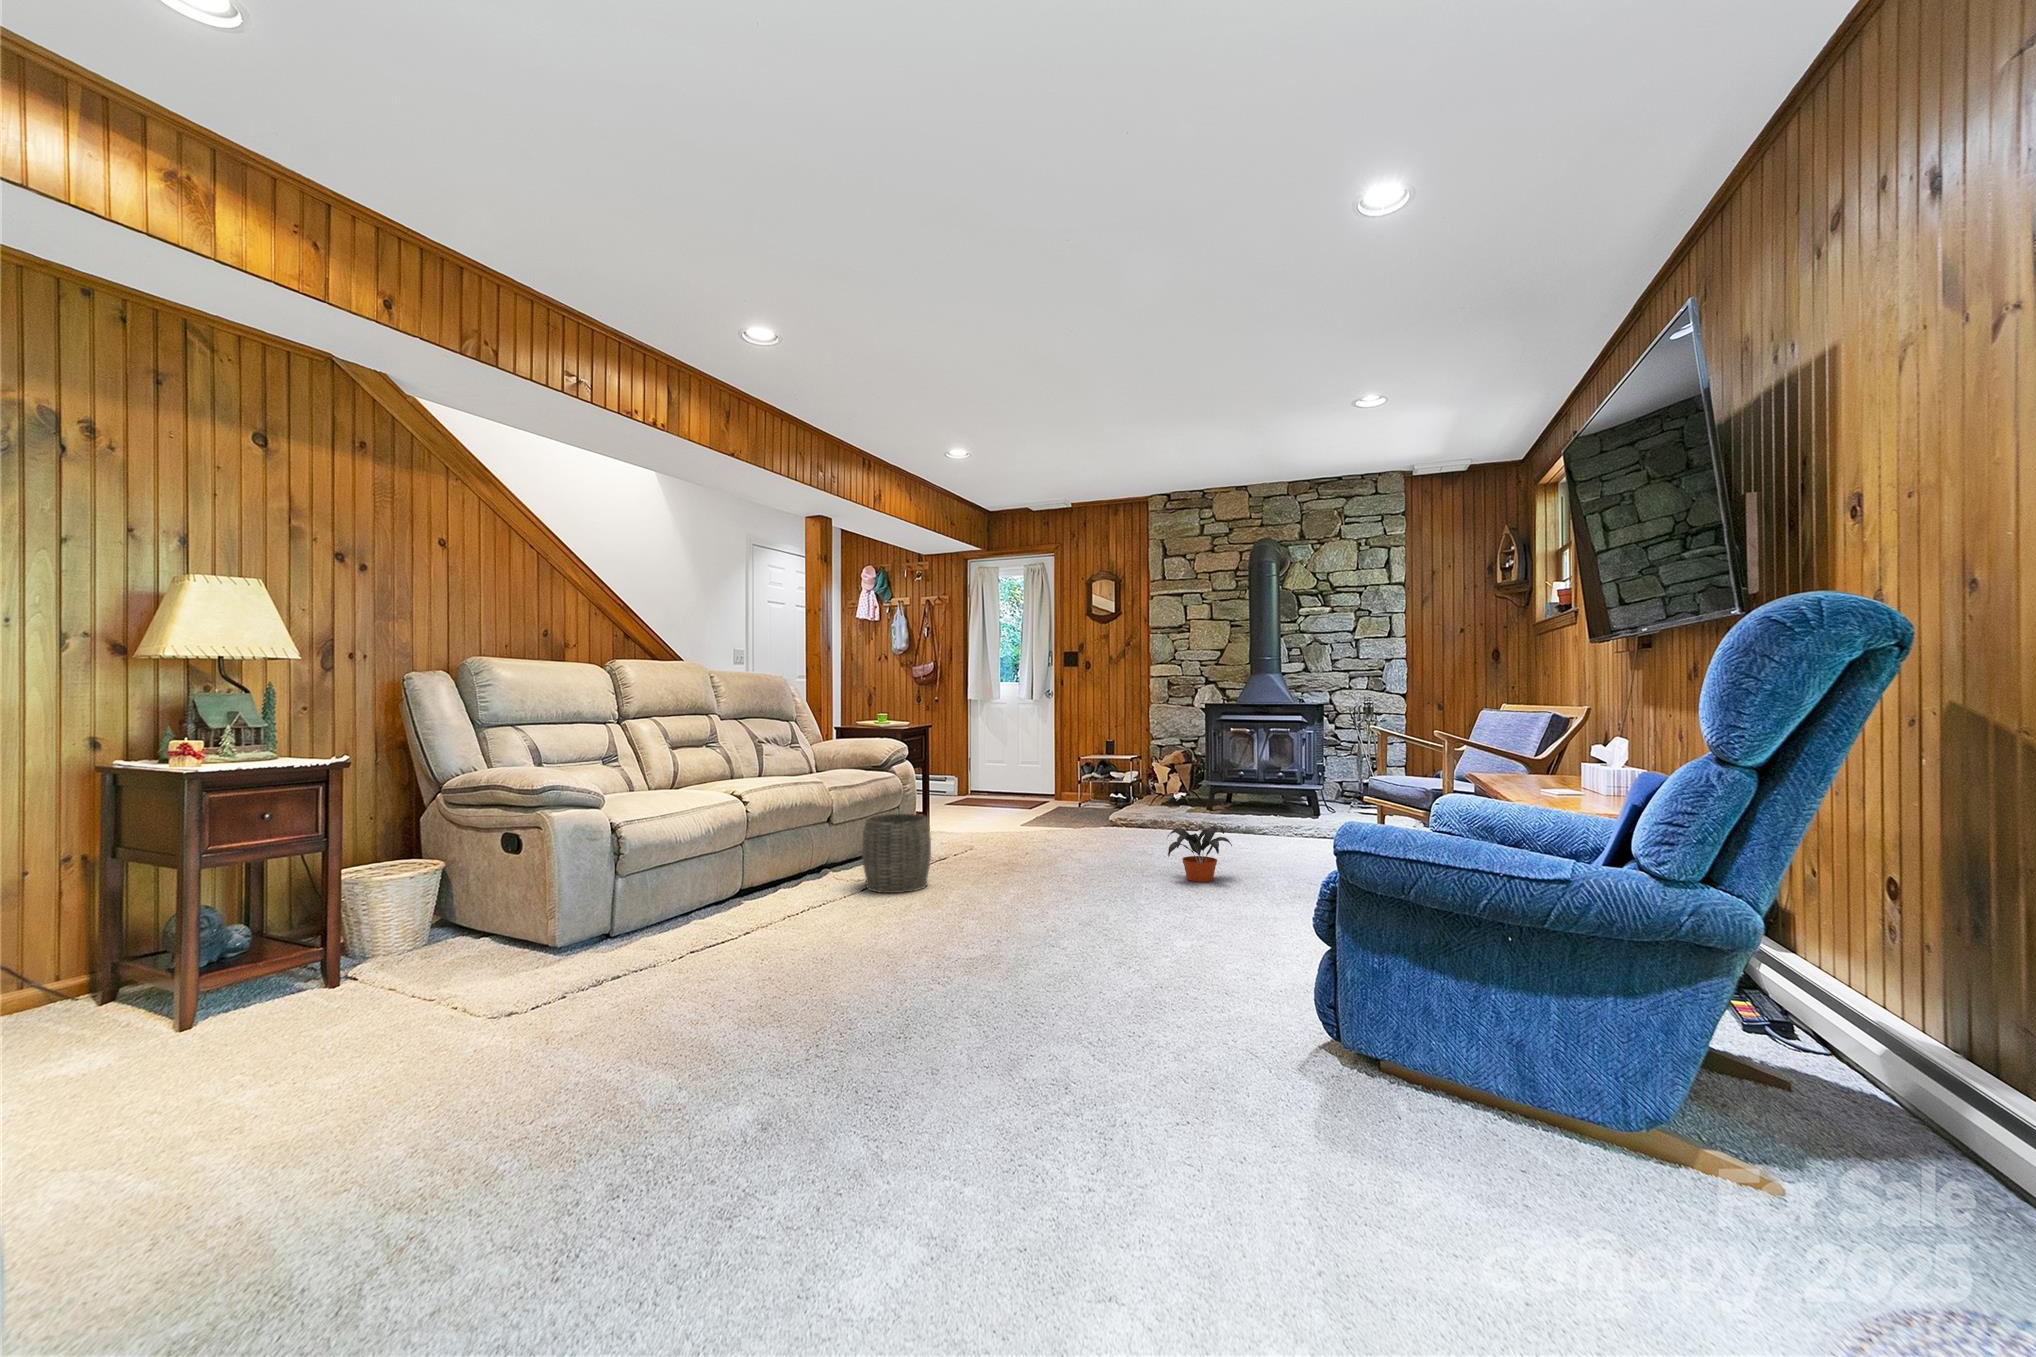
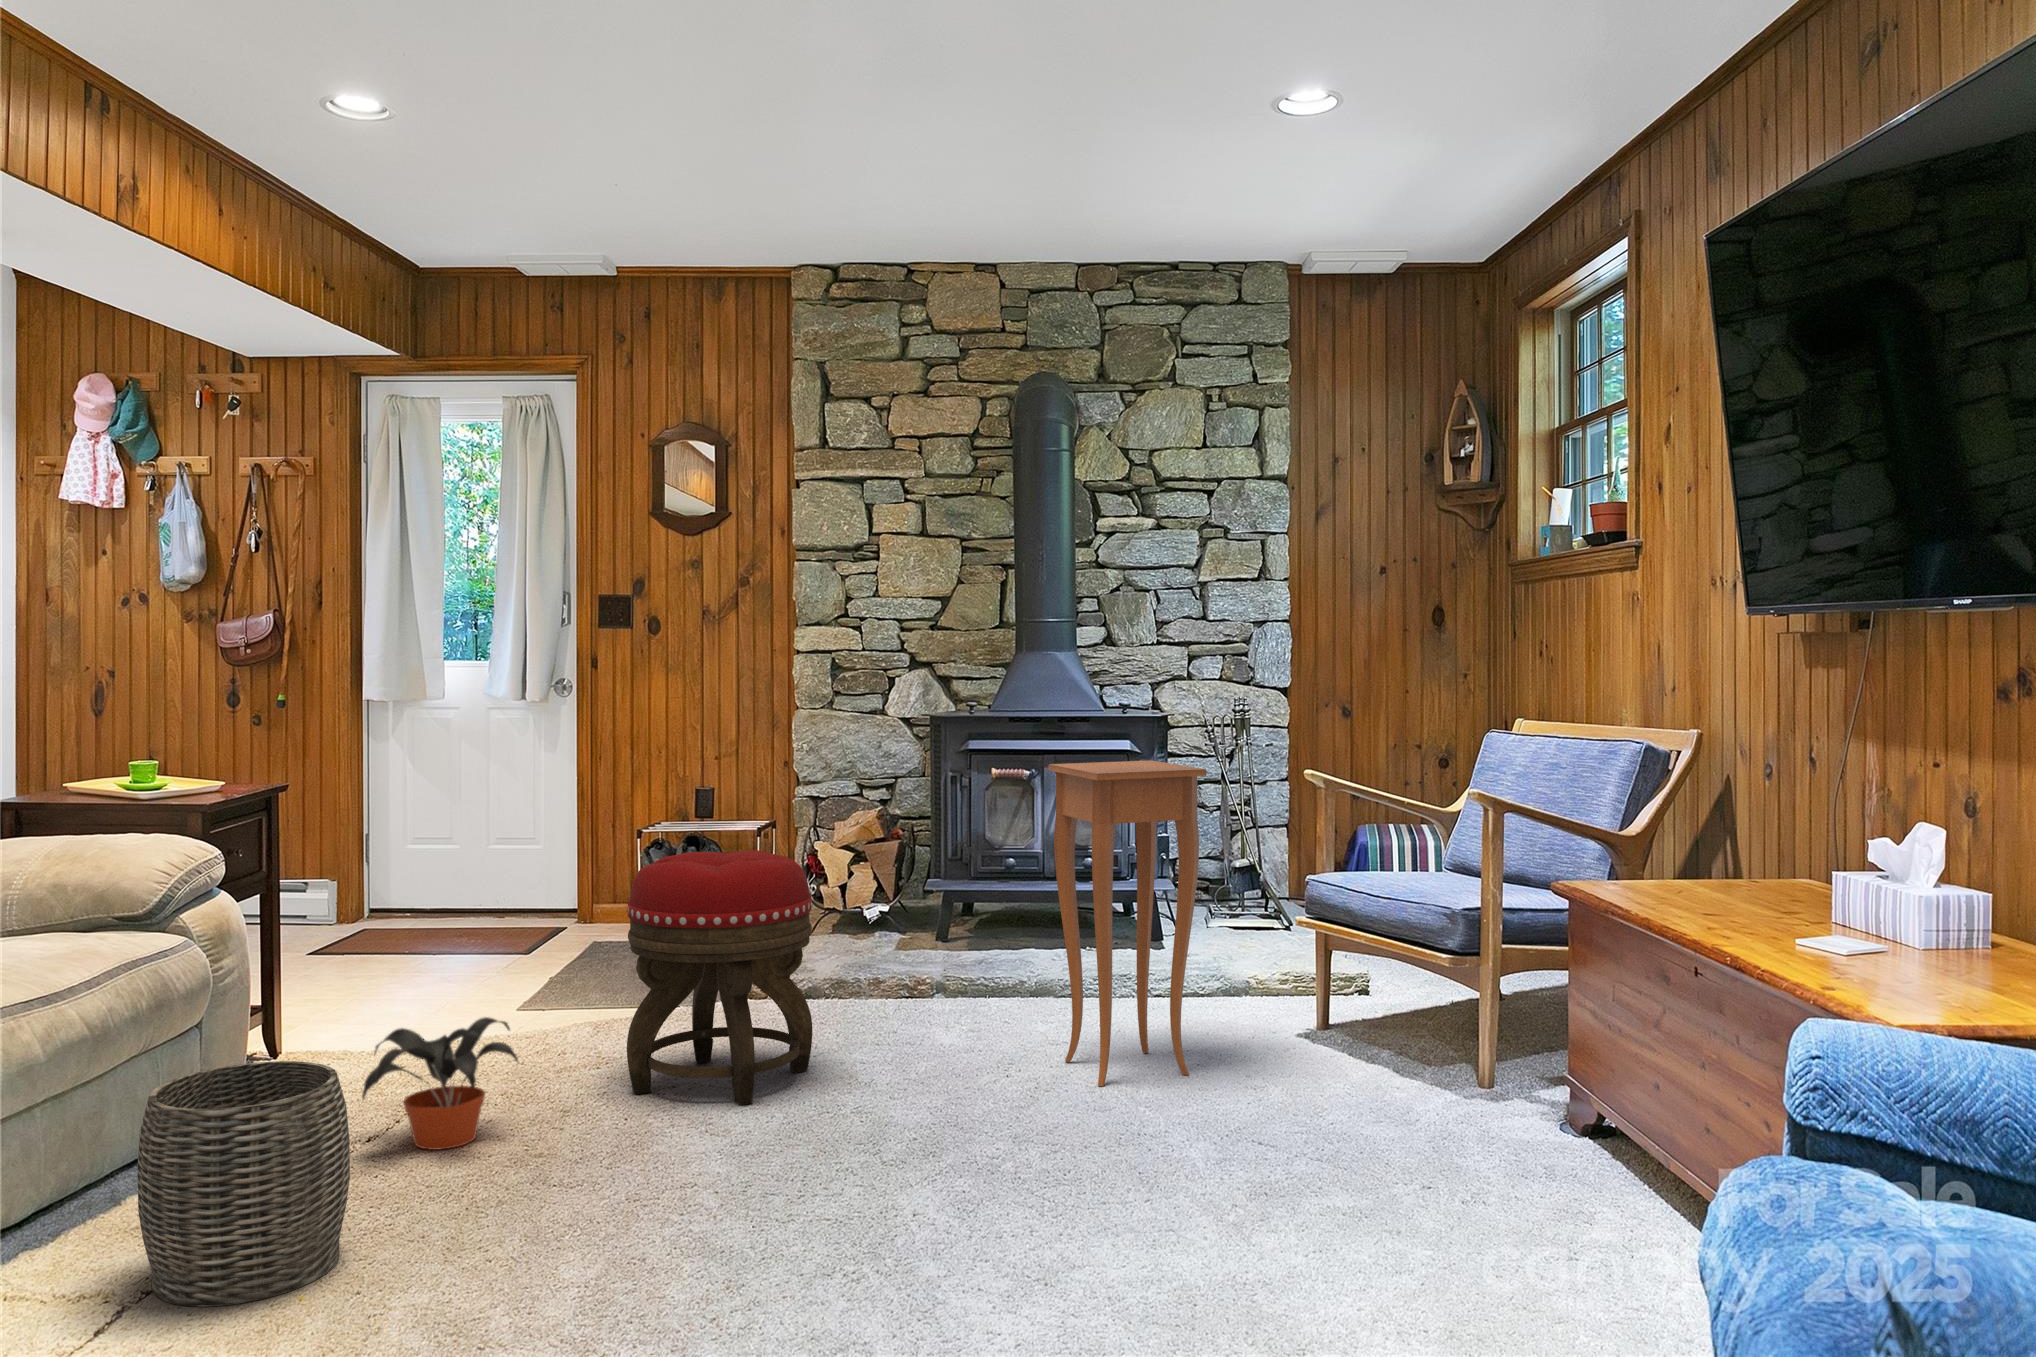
side table: none [1233,719,1304,866] -> present [1049,760,1206,1086]
footstool: none [1047,755,1126,859] -> present [627,850,812,1105]
potted plant: present [1168,826,1232,882] -> present [362,1017,518,1150]

